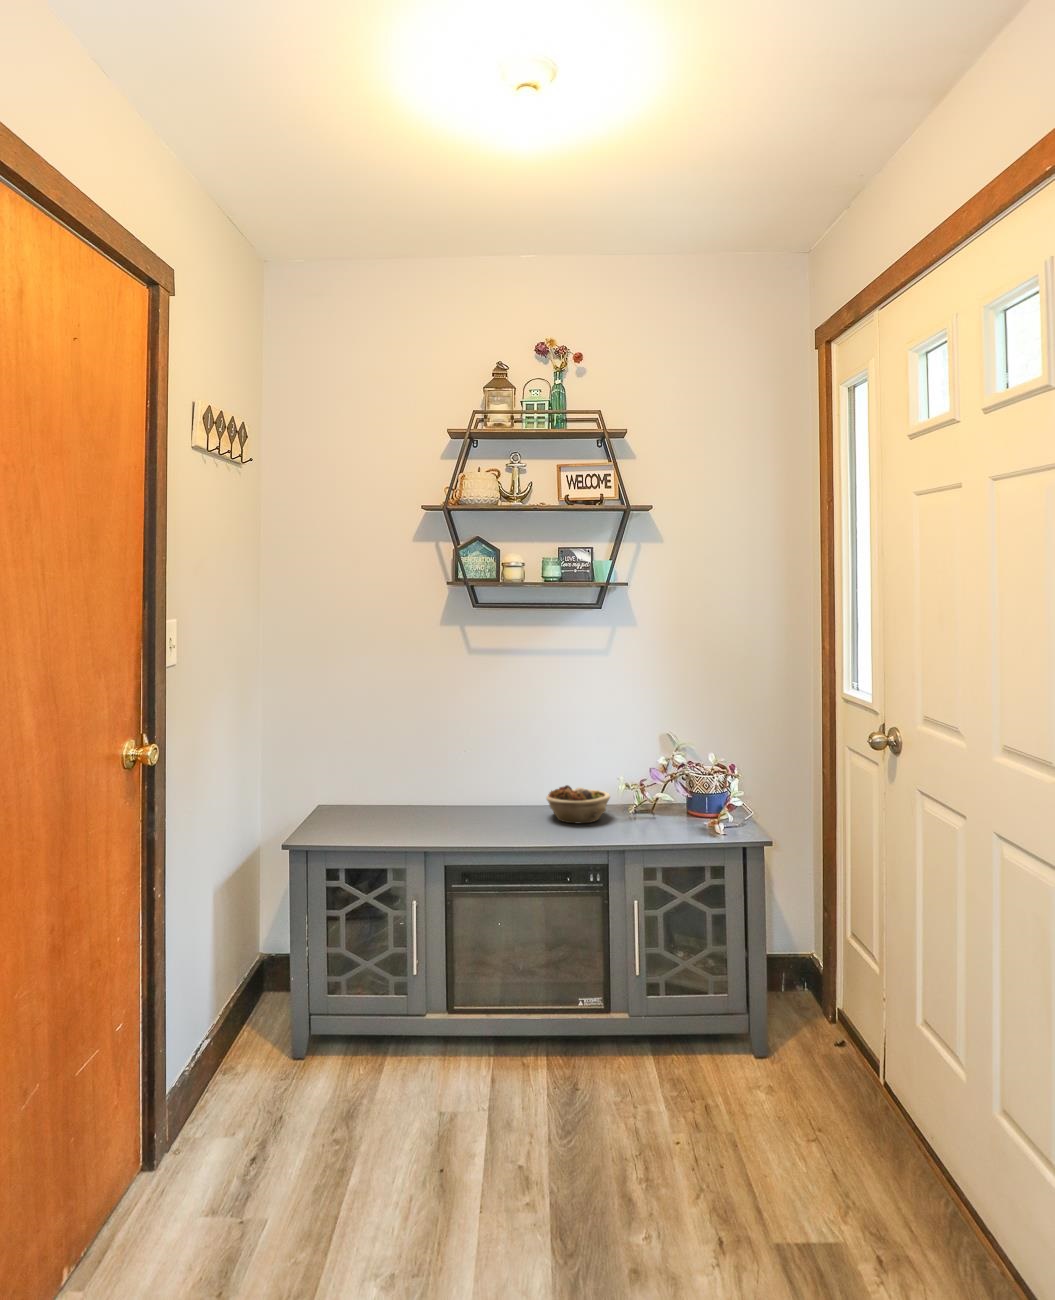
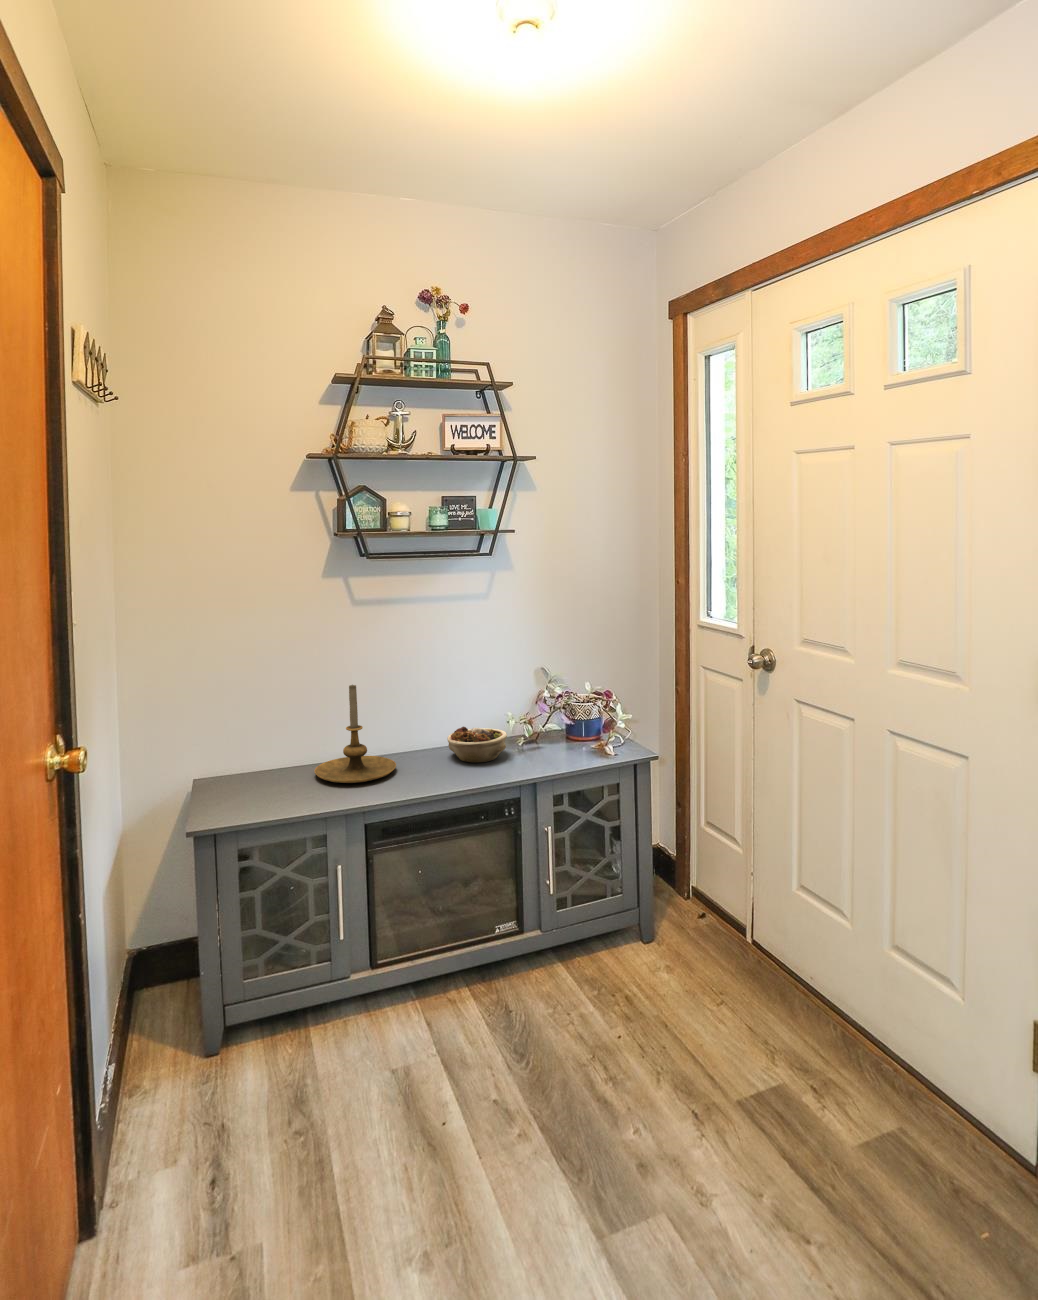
candle holder: none [410,731,490,828] -> present [314,685,396,783]

